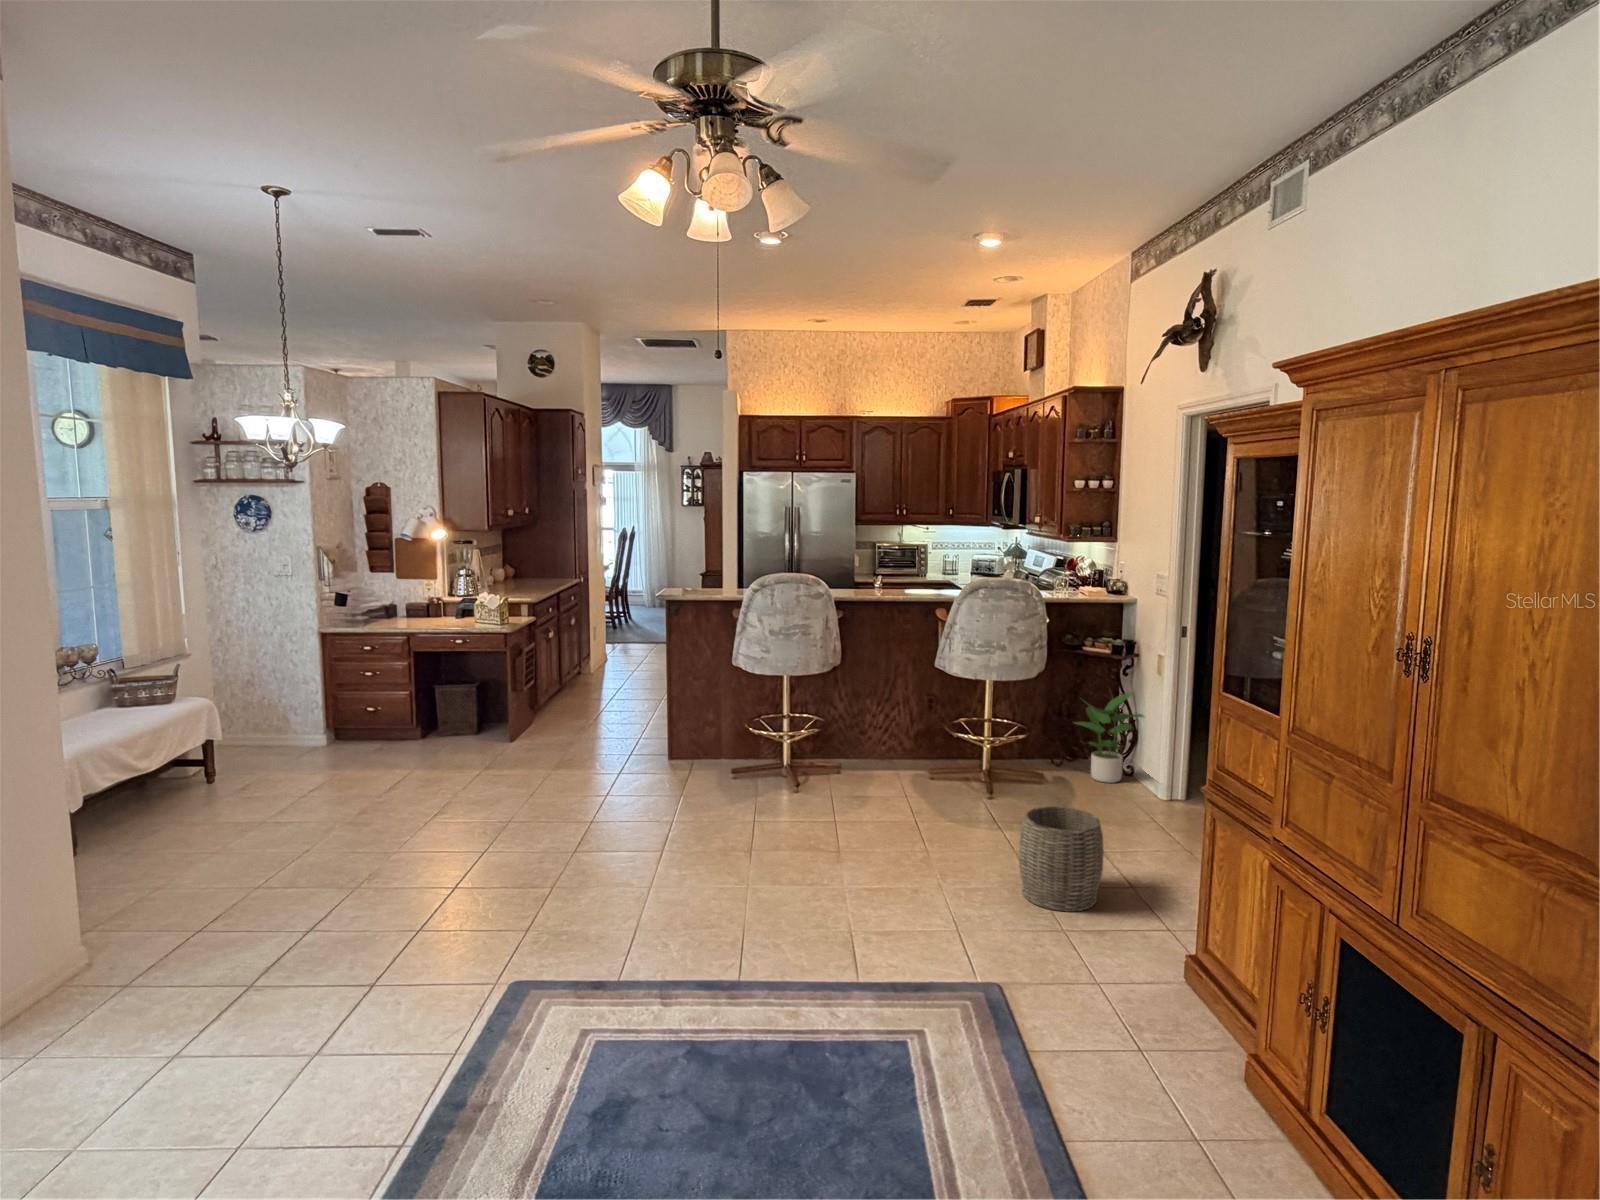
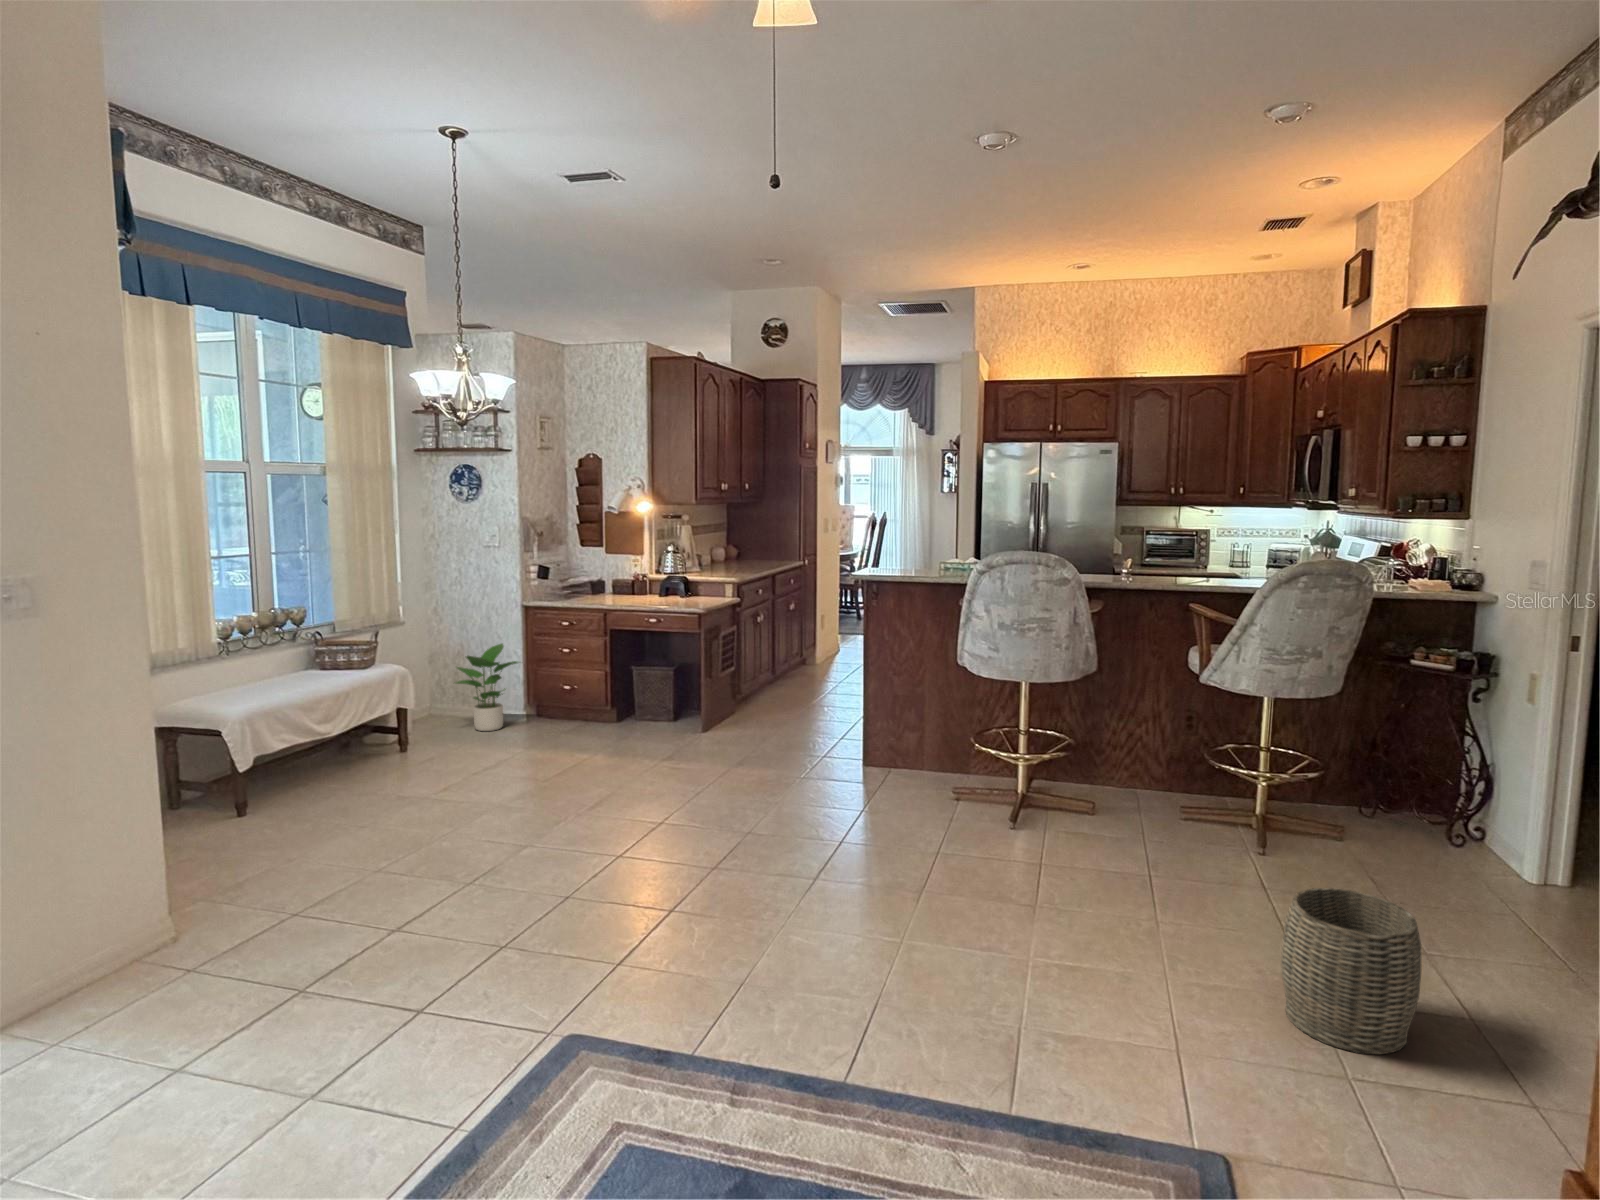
potted plant: present [1074,692,1144,783] -> present [456,644,518,731]

